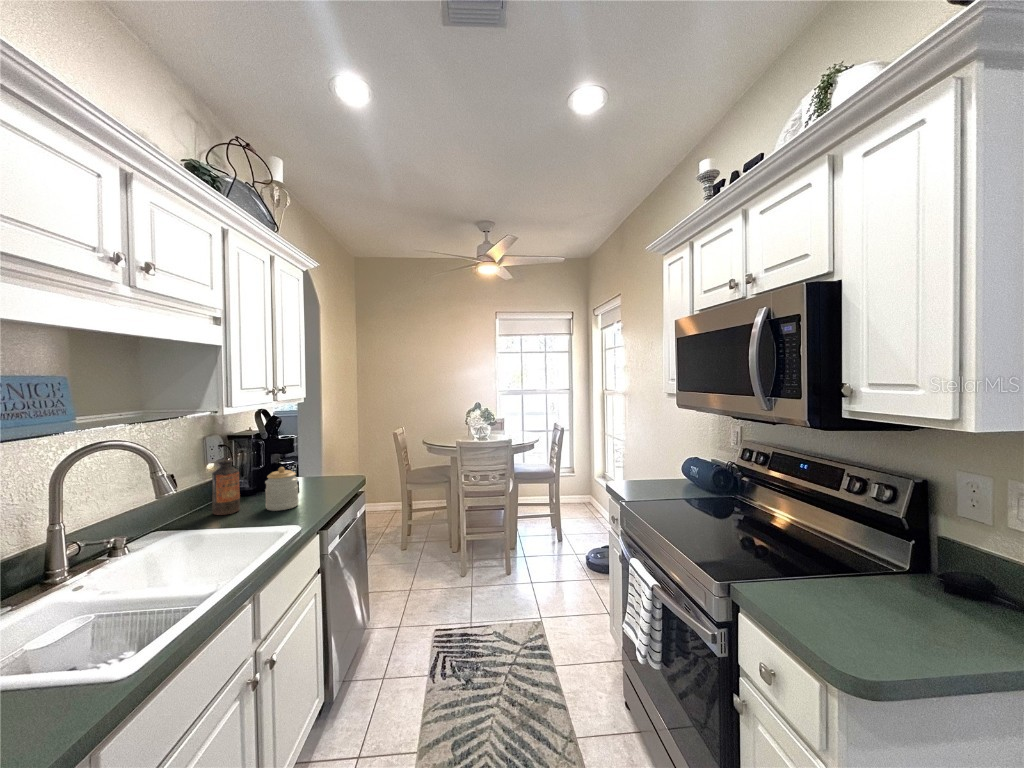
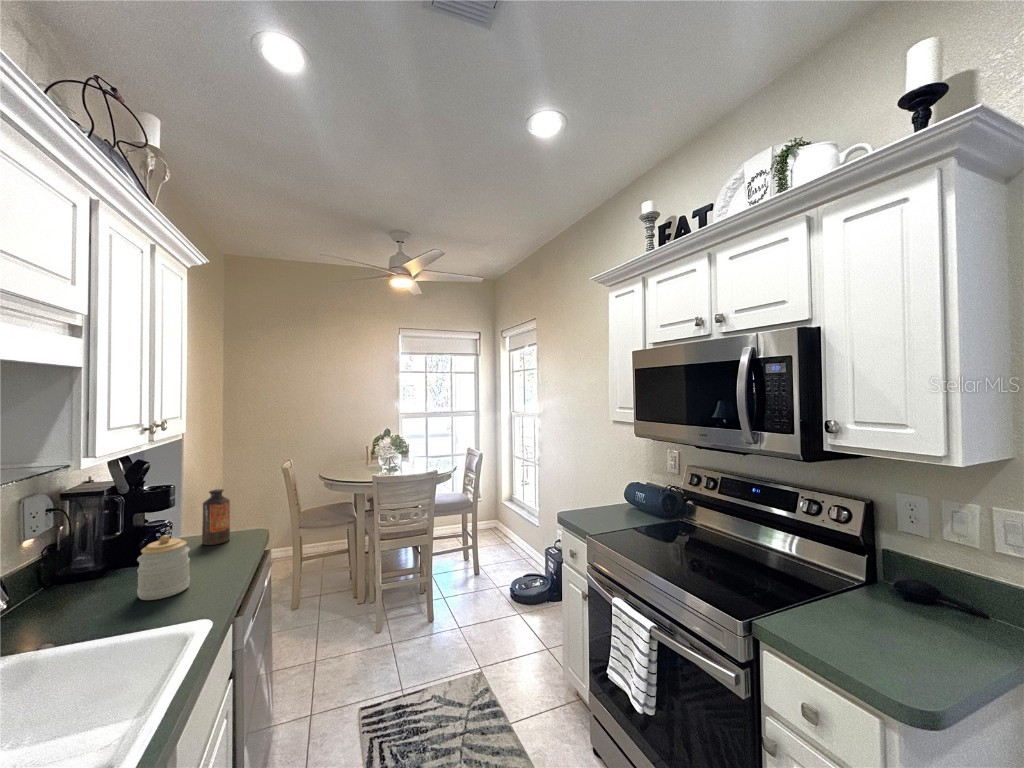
bottle: present [212,460,240,515] -> present [202,489,230,545]

